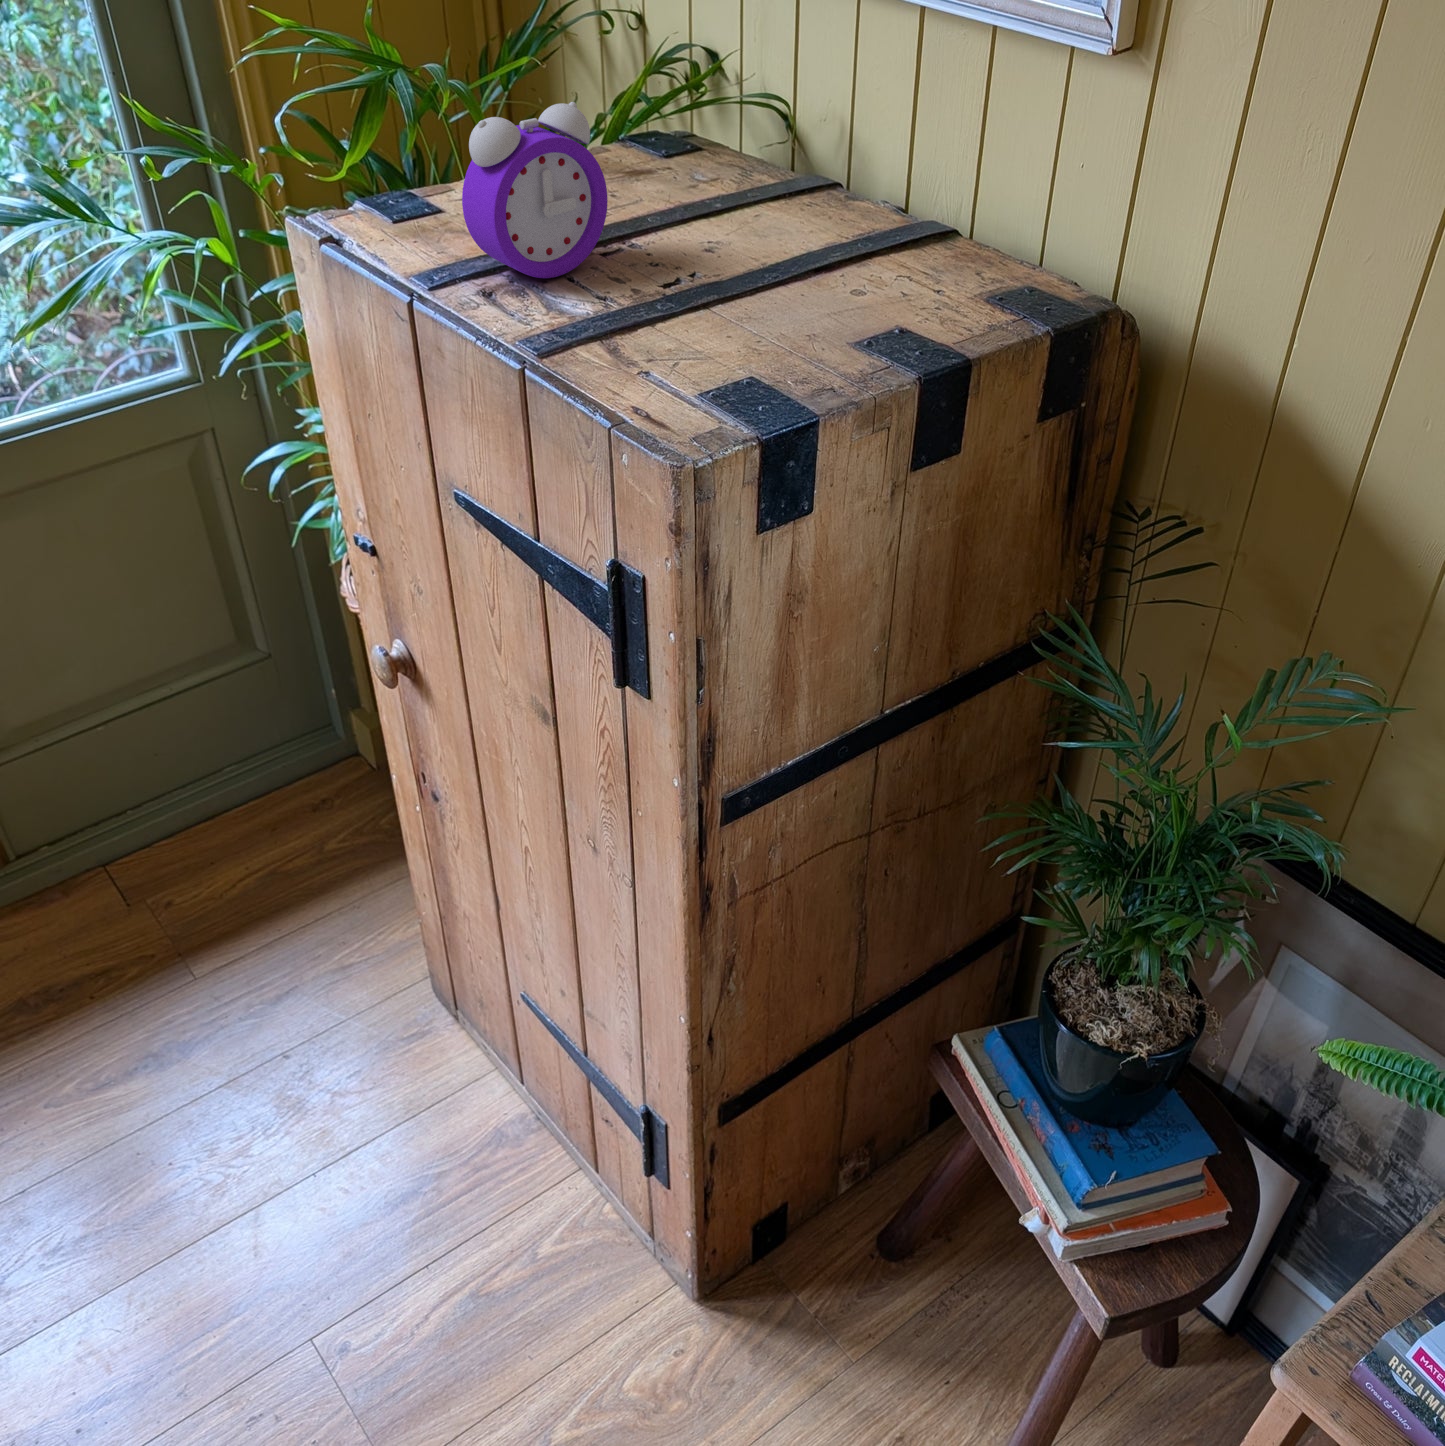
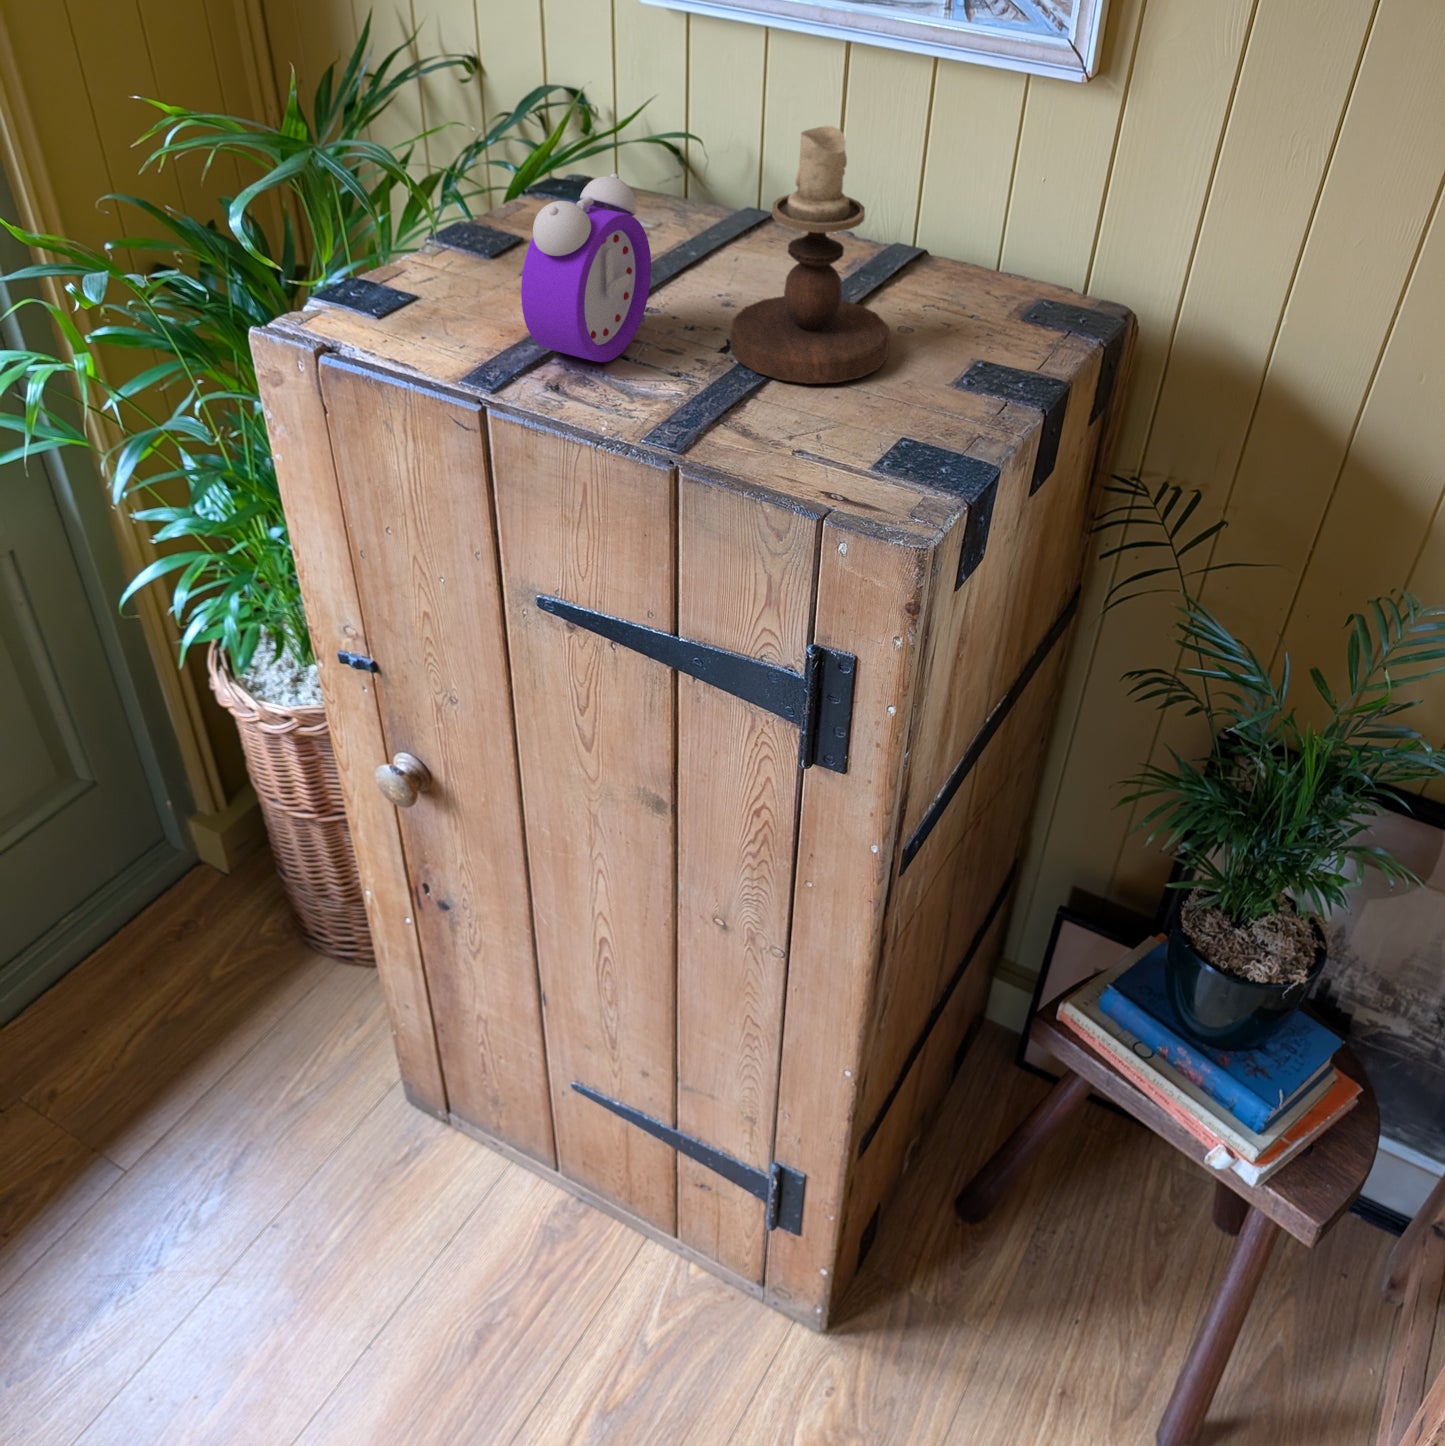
candlestick: none [665,68,822,323] -> present [730,126,889,383]

